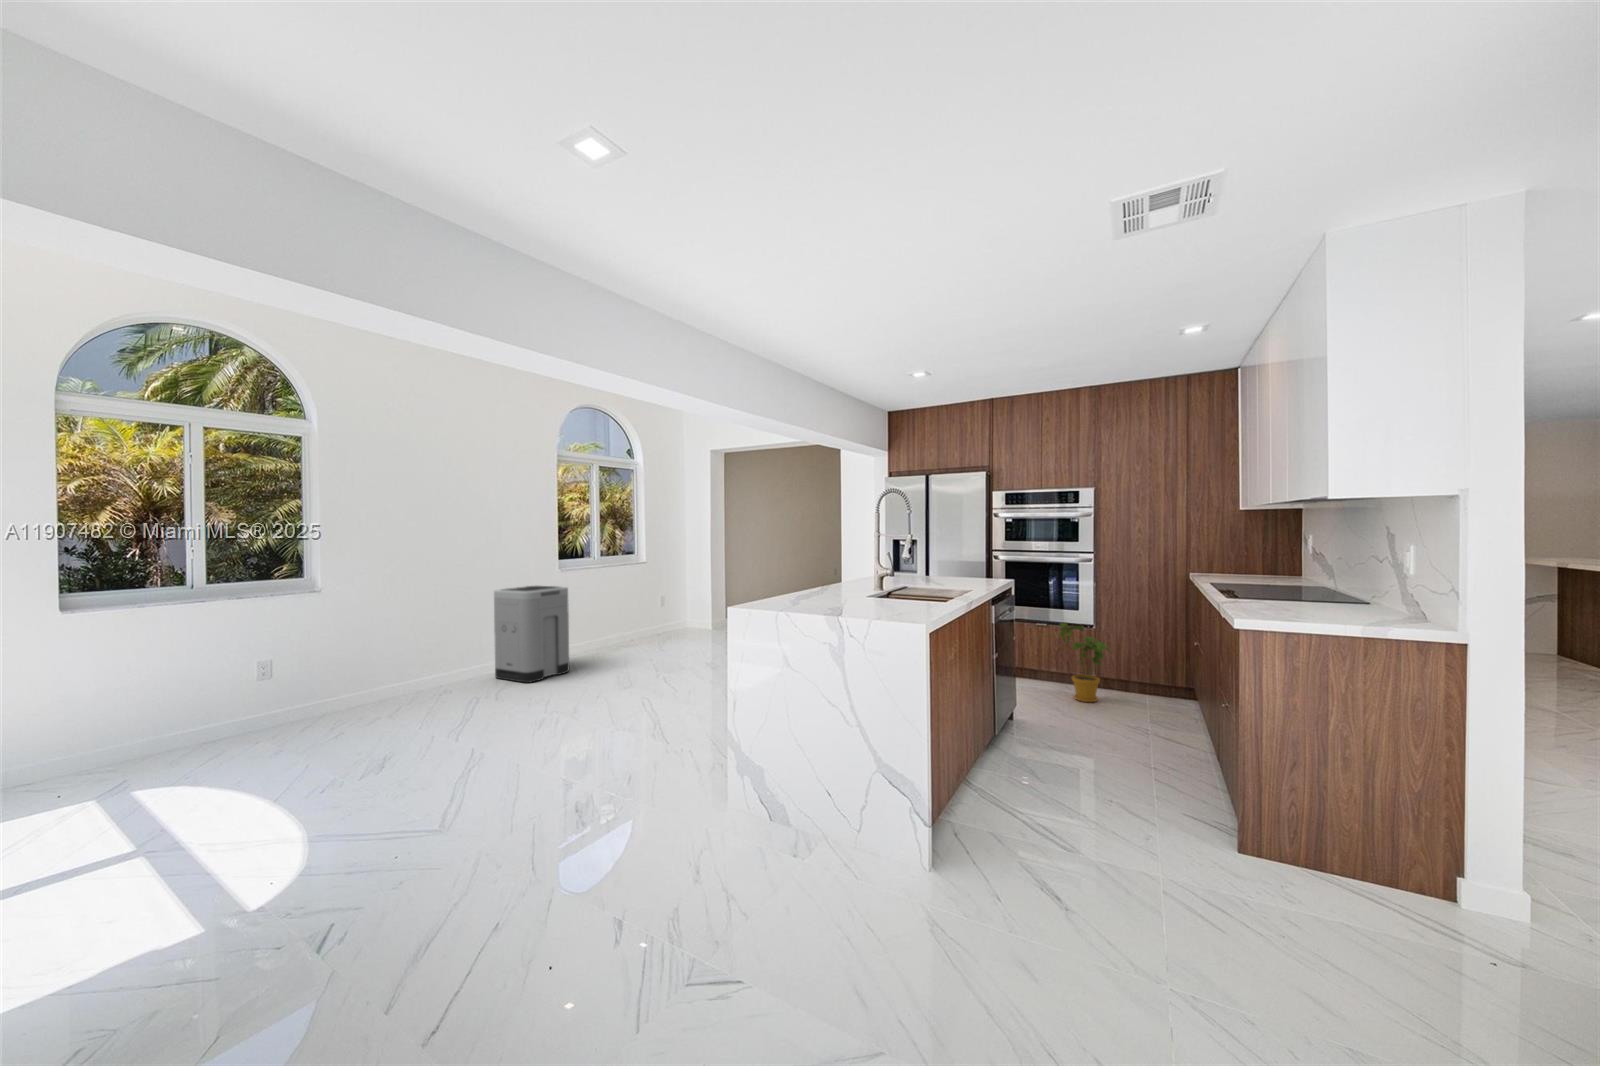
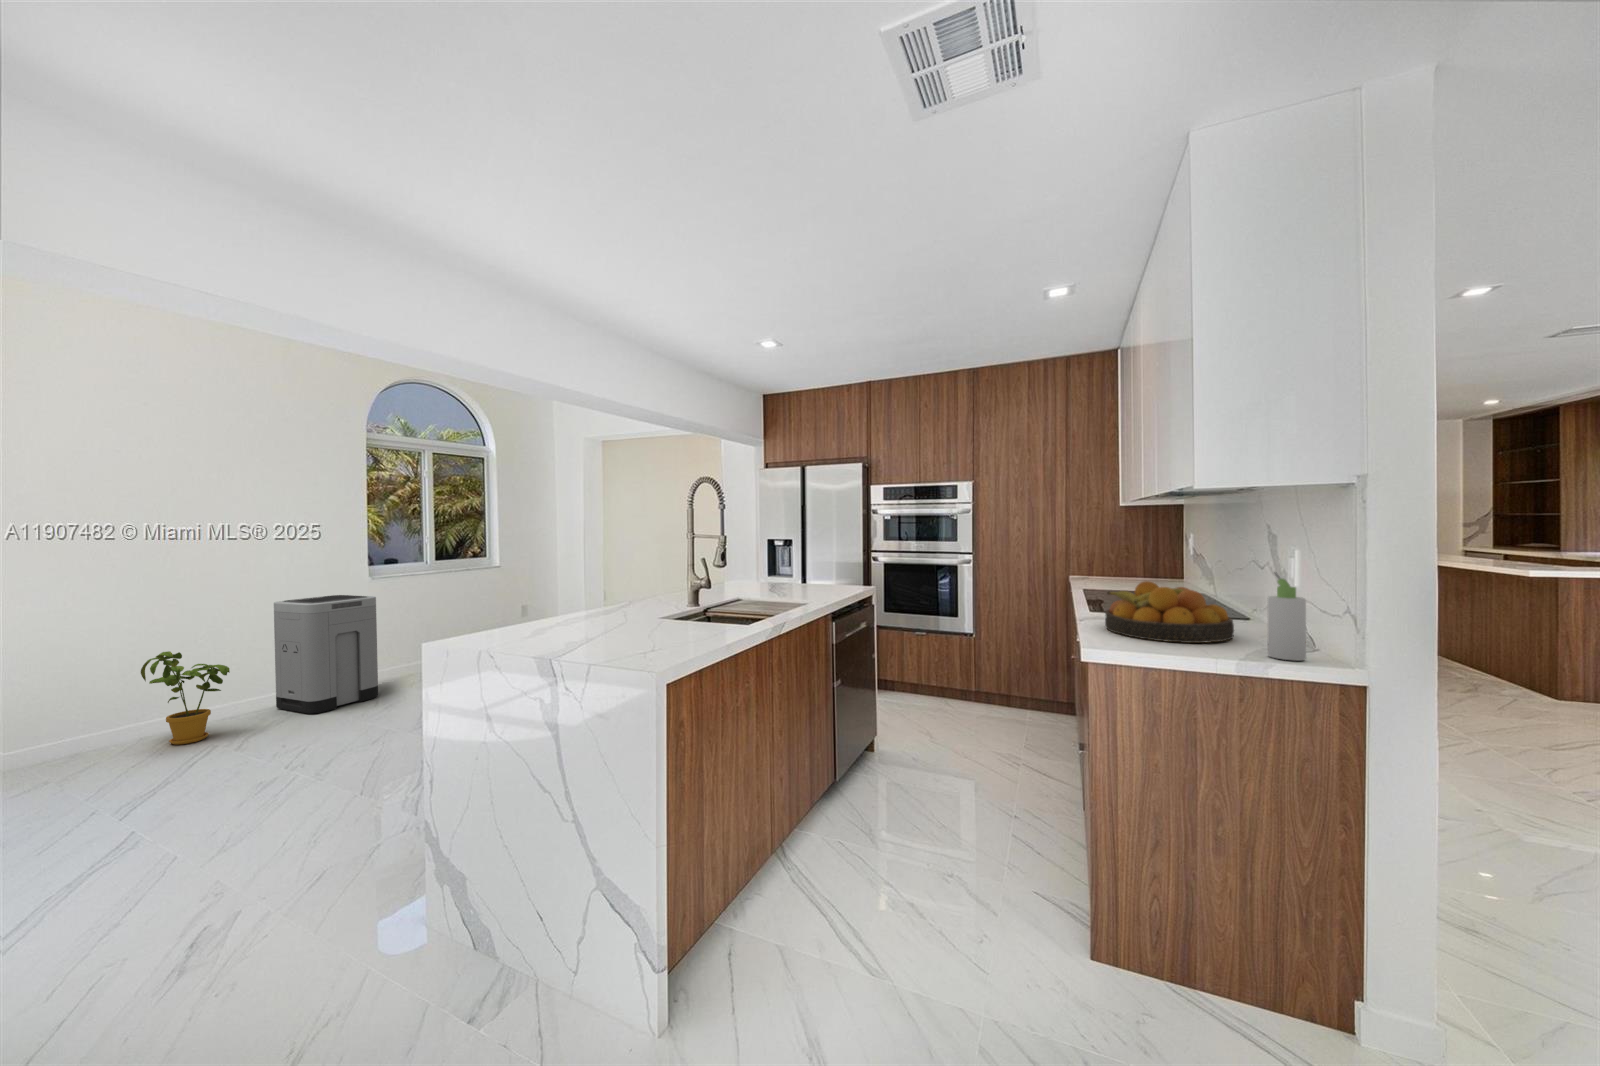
bottle: none [1387,562,1418,627] -> present [1268,573,1306,660]
fruit bowl: none [1246,571,1358,617] -> present [1105,581,1234,643]
house plant: present [1059,623,1111,702] -> present [141,651,230,745]

